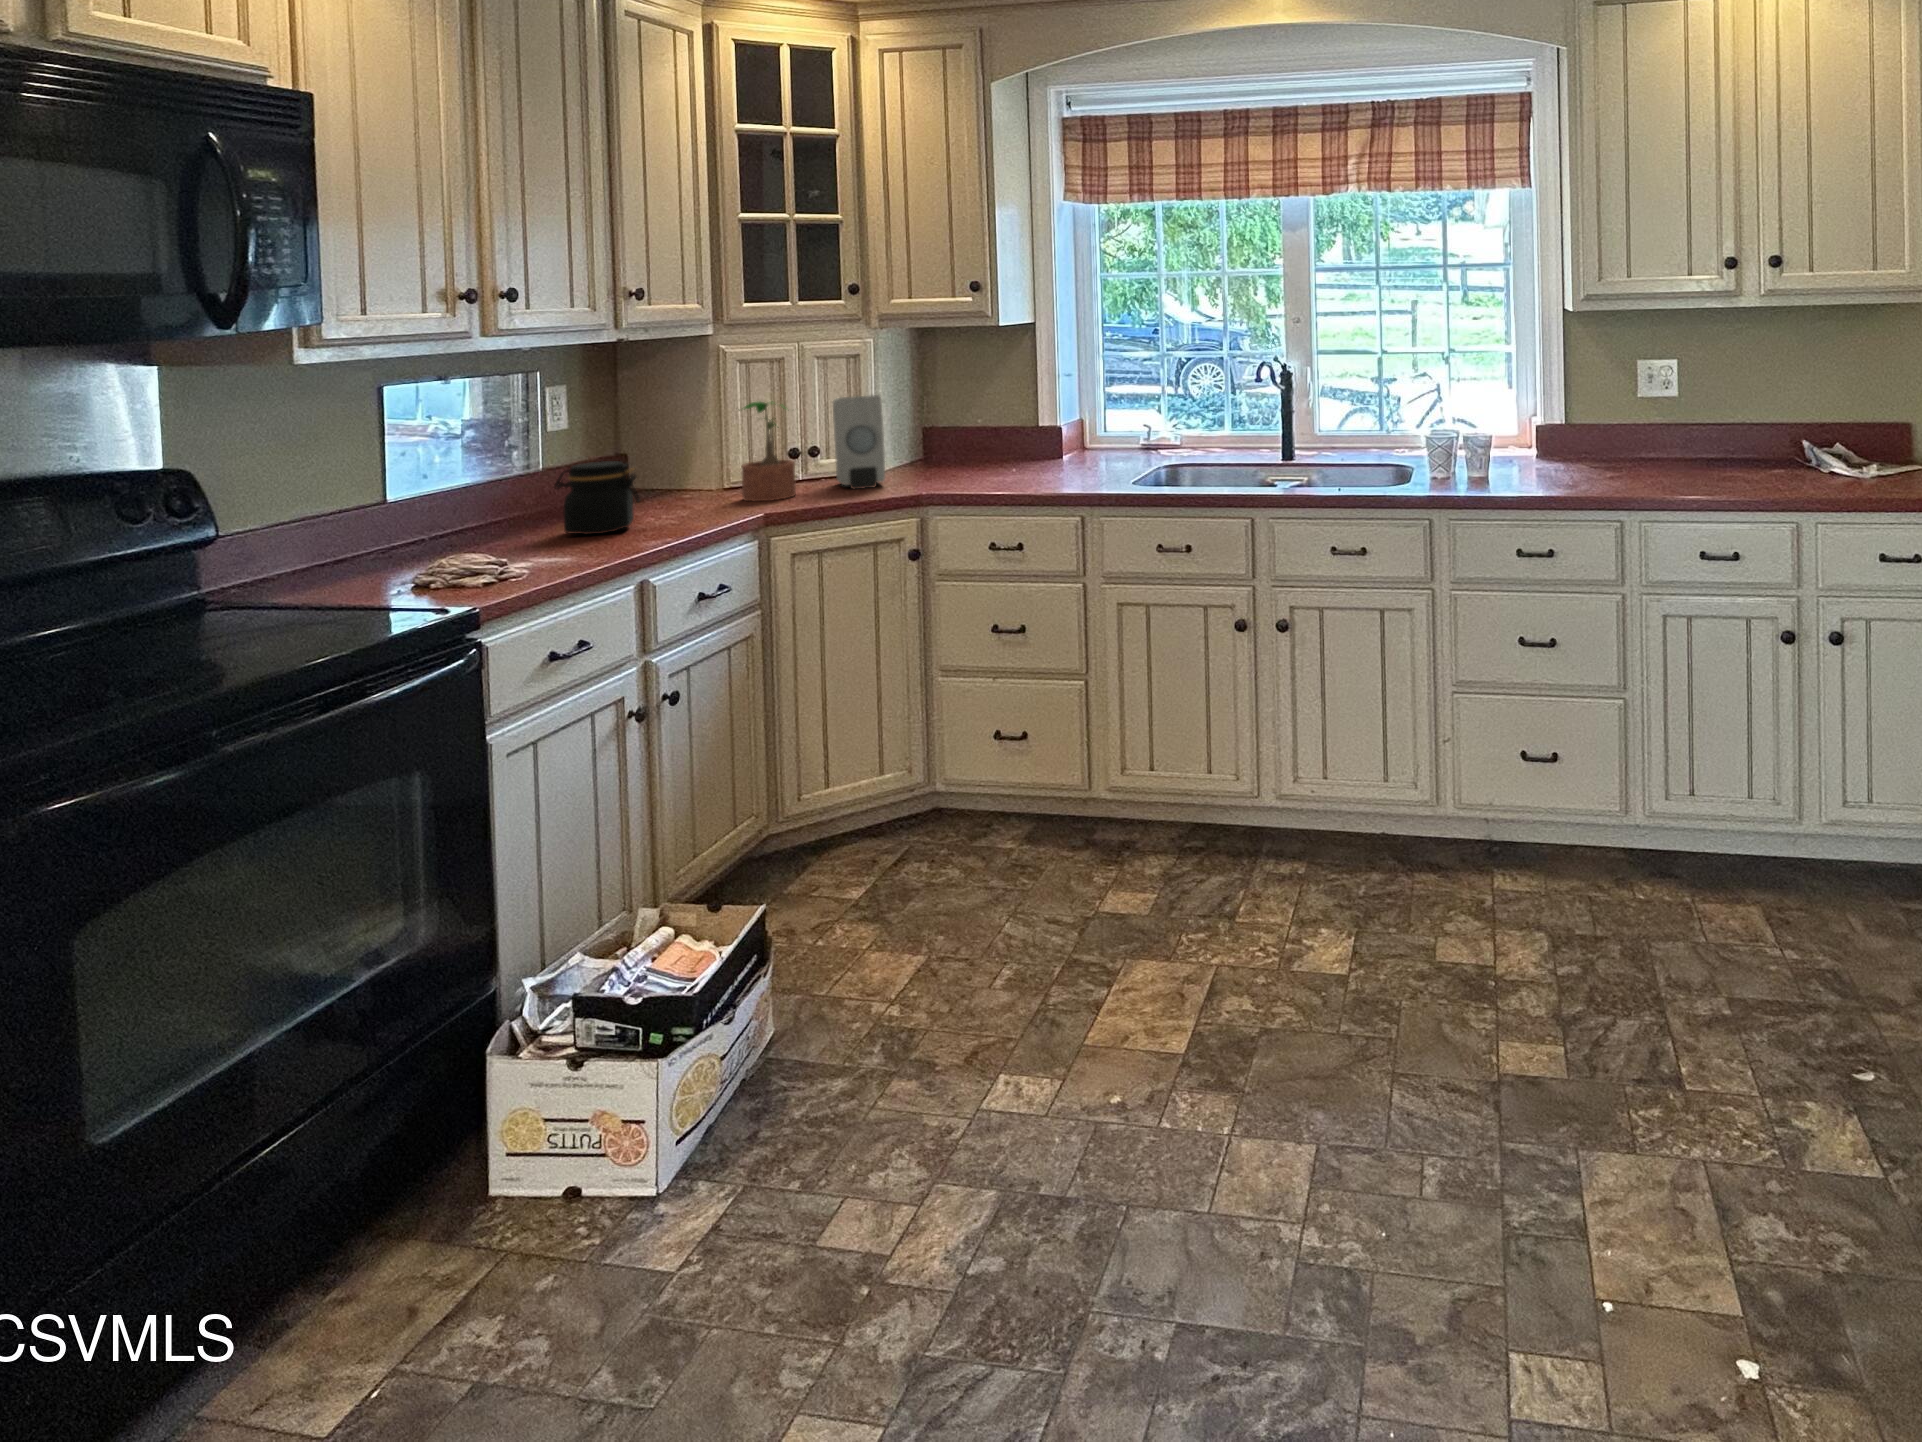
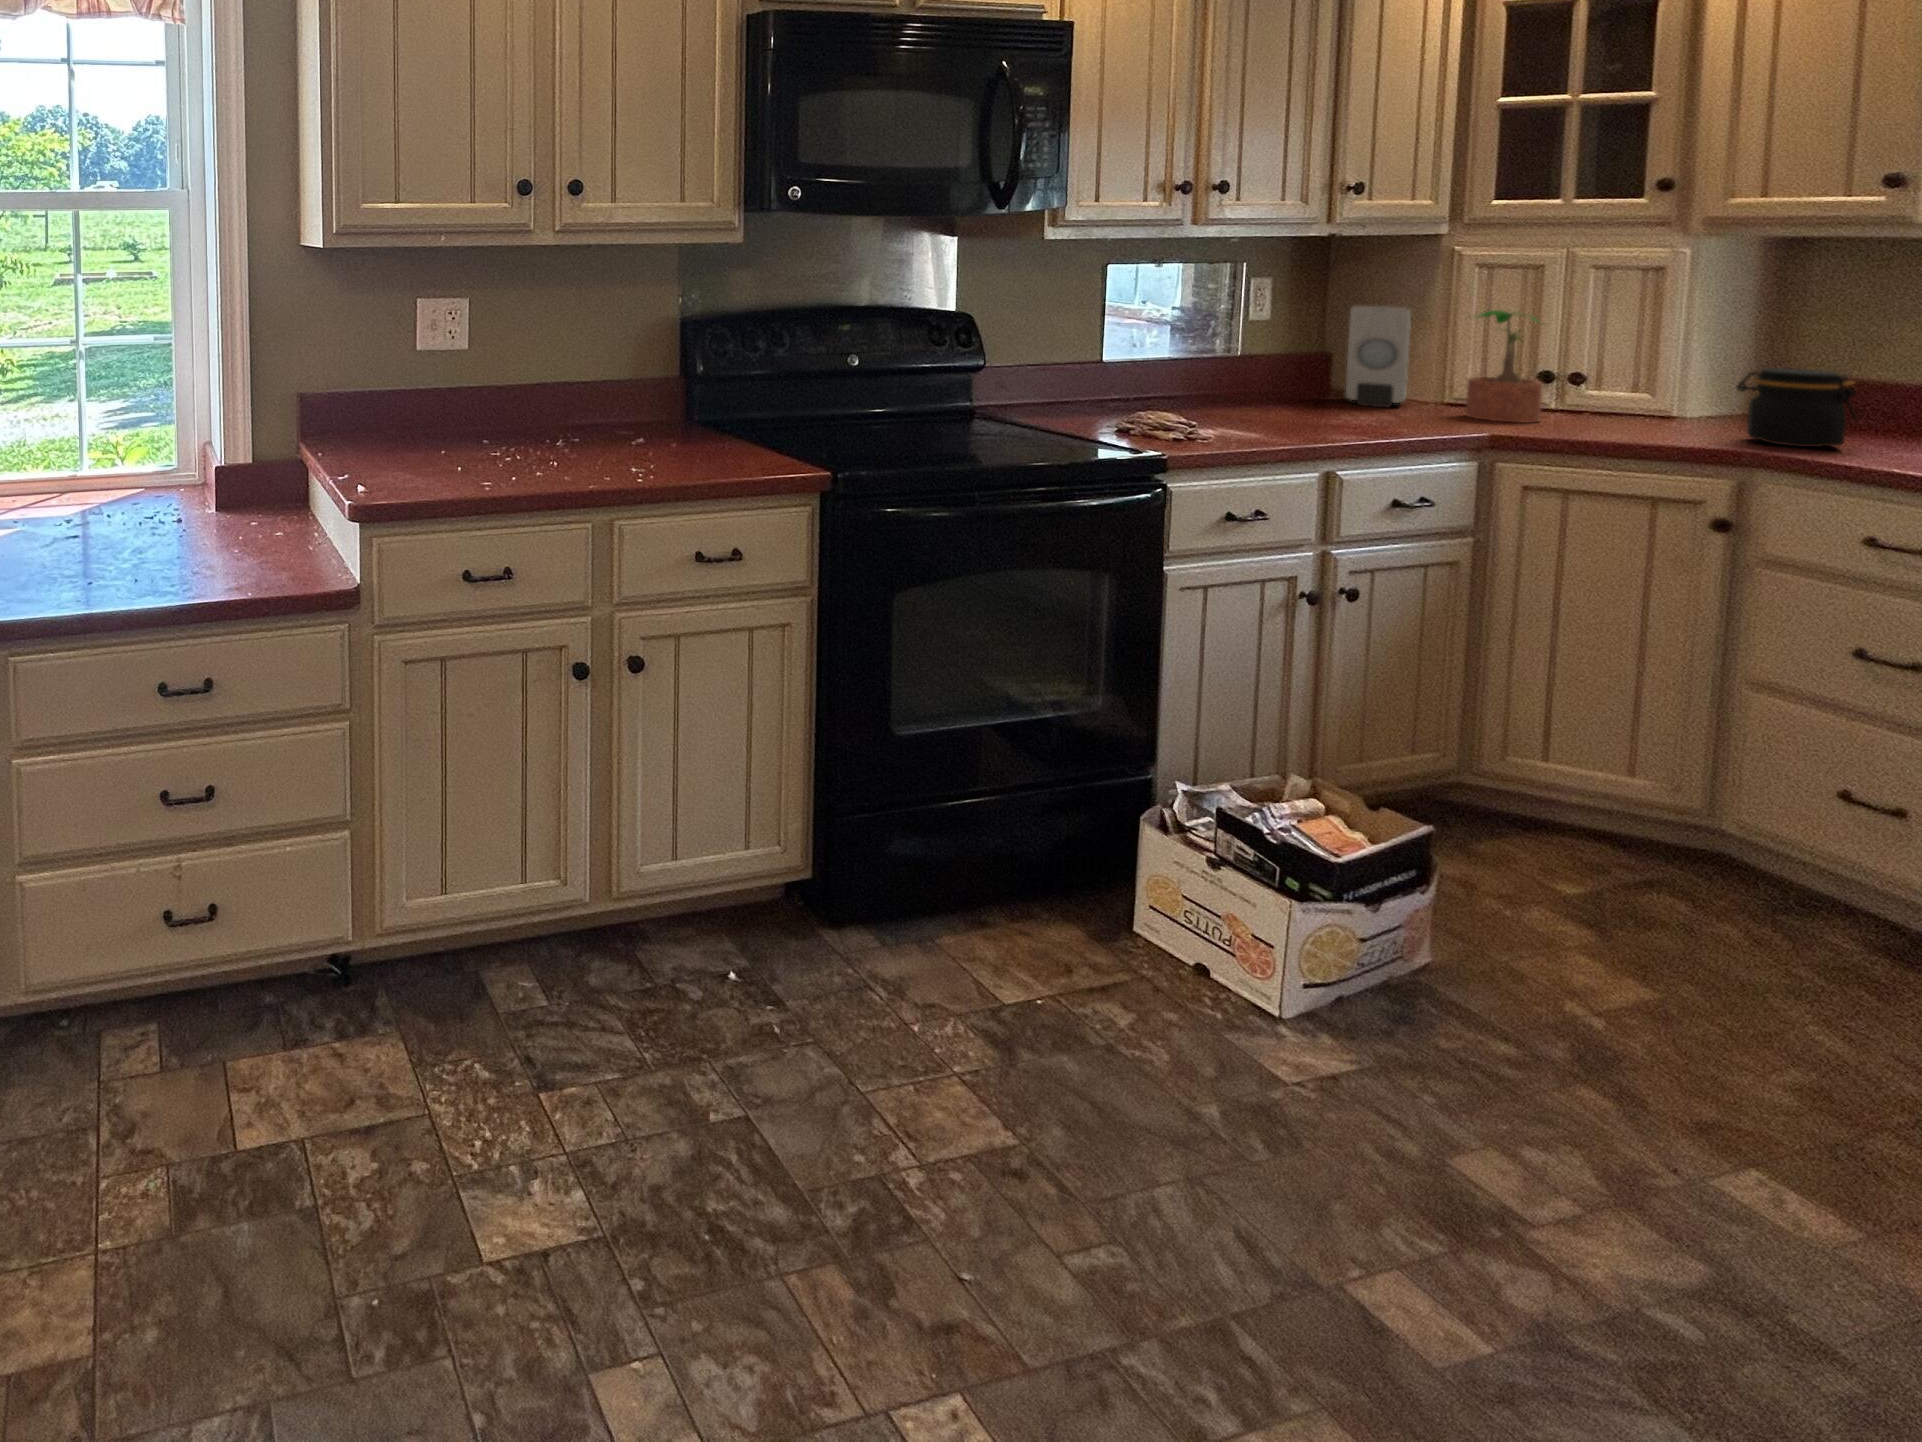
soap dispenser: present [833,395,885,489] -> present [1345,306,1411,407]
jar: present [555,461,640,535] -> present [1737,368,1857,447]

